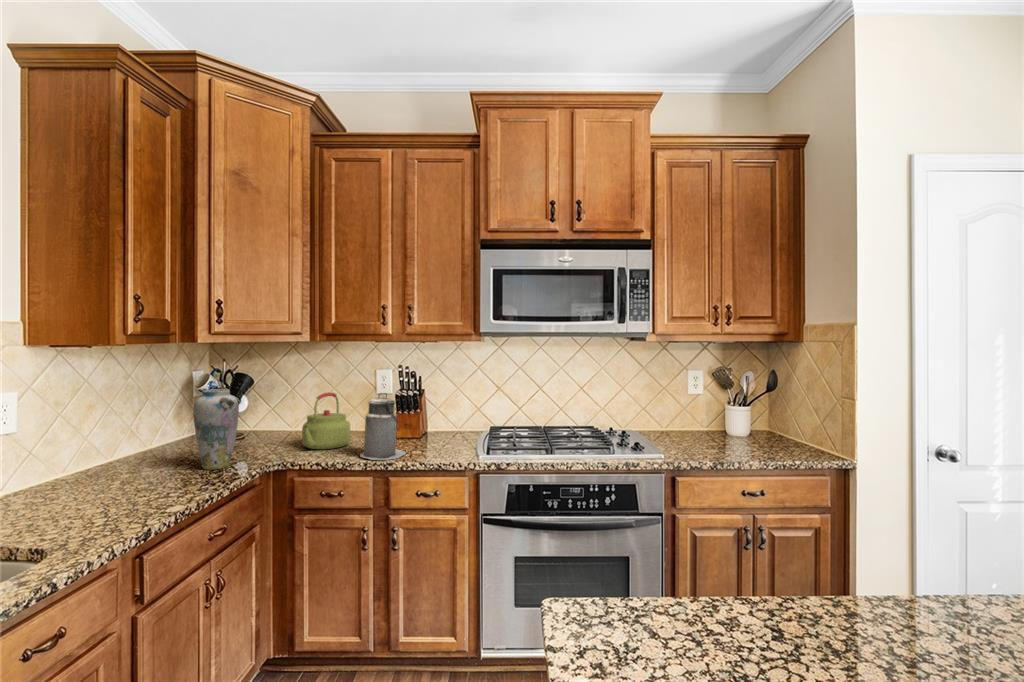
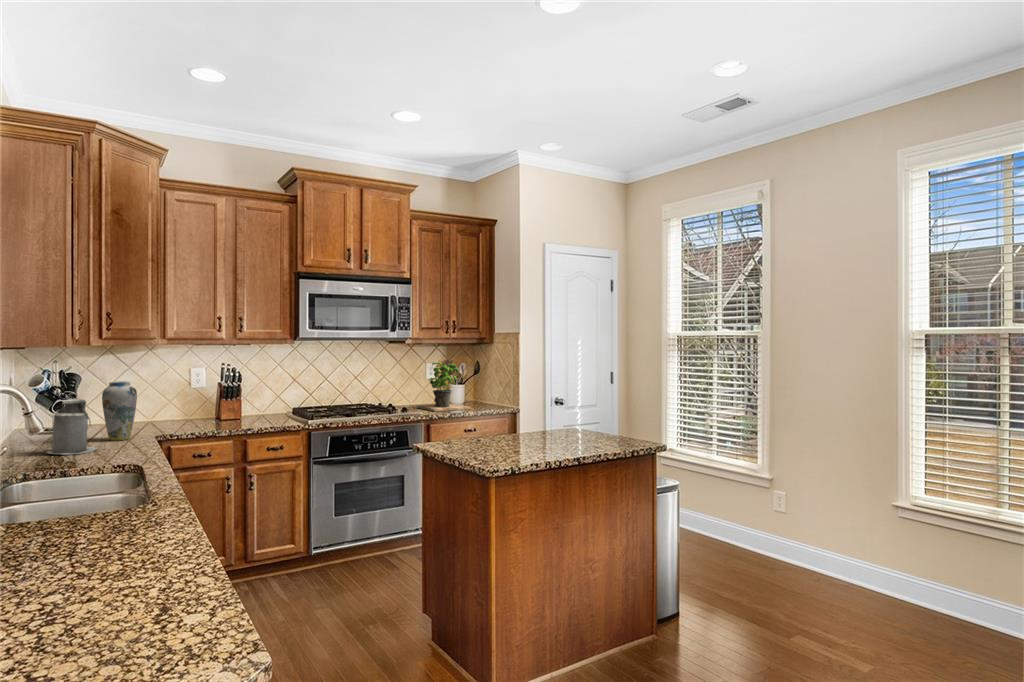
potted plant: none [664,372,756,455] -> present [417,362,471,411]
kettle: present [302,393,350,449] -> none [154,385,195,428]
canister: present [360,393,406,460] -> present [47,393,97,455]

